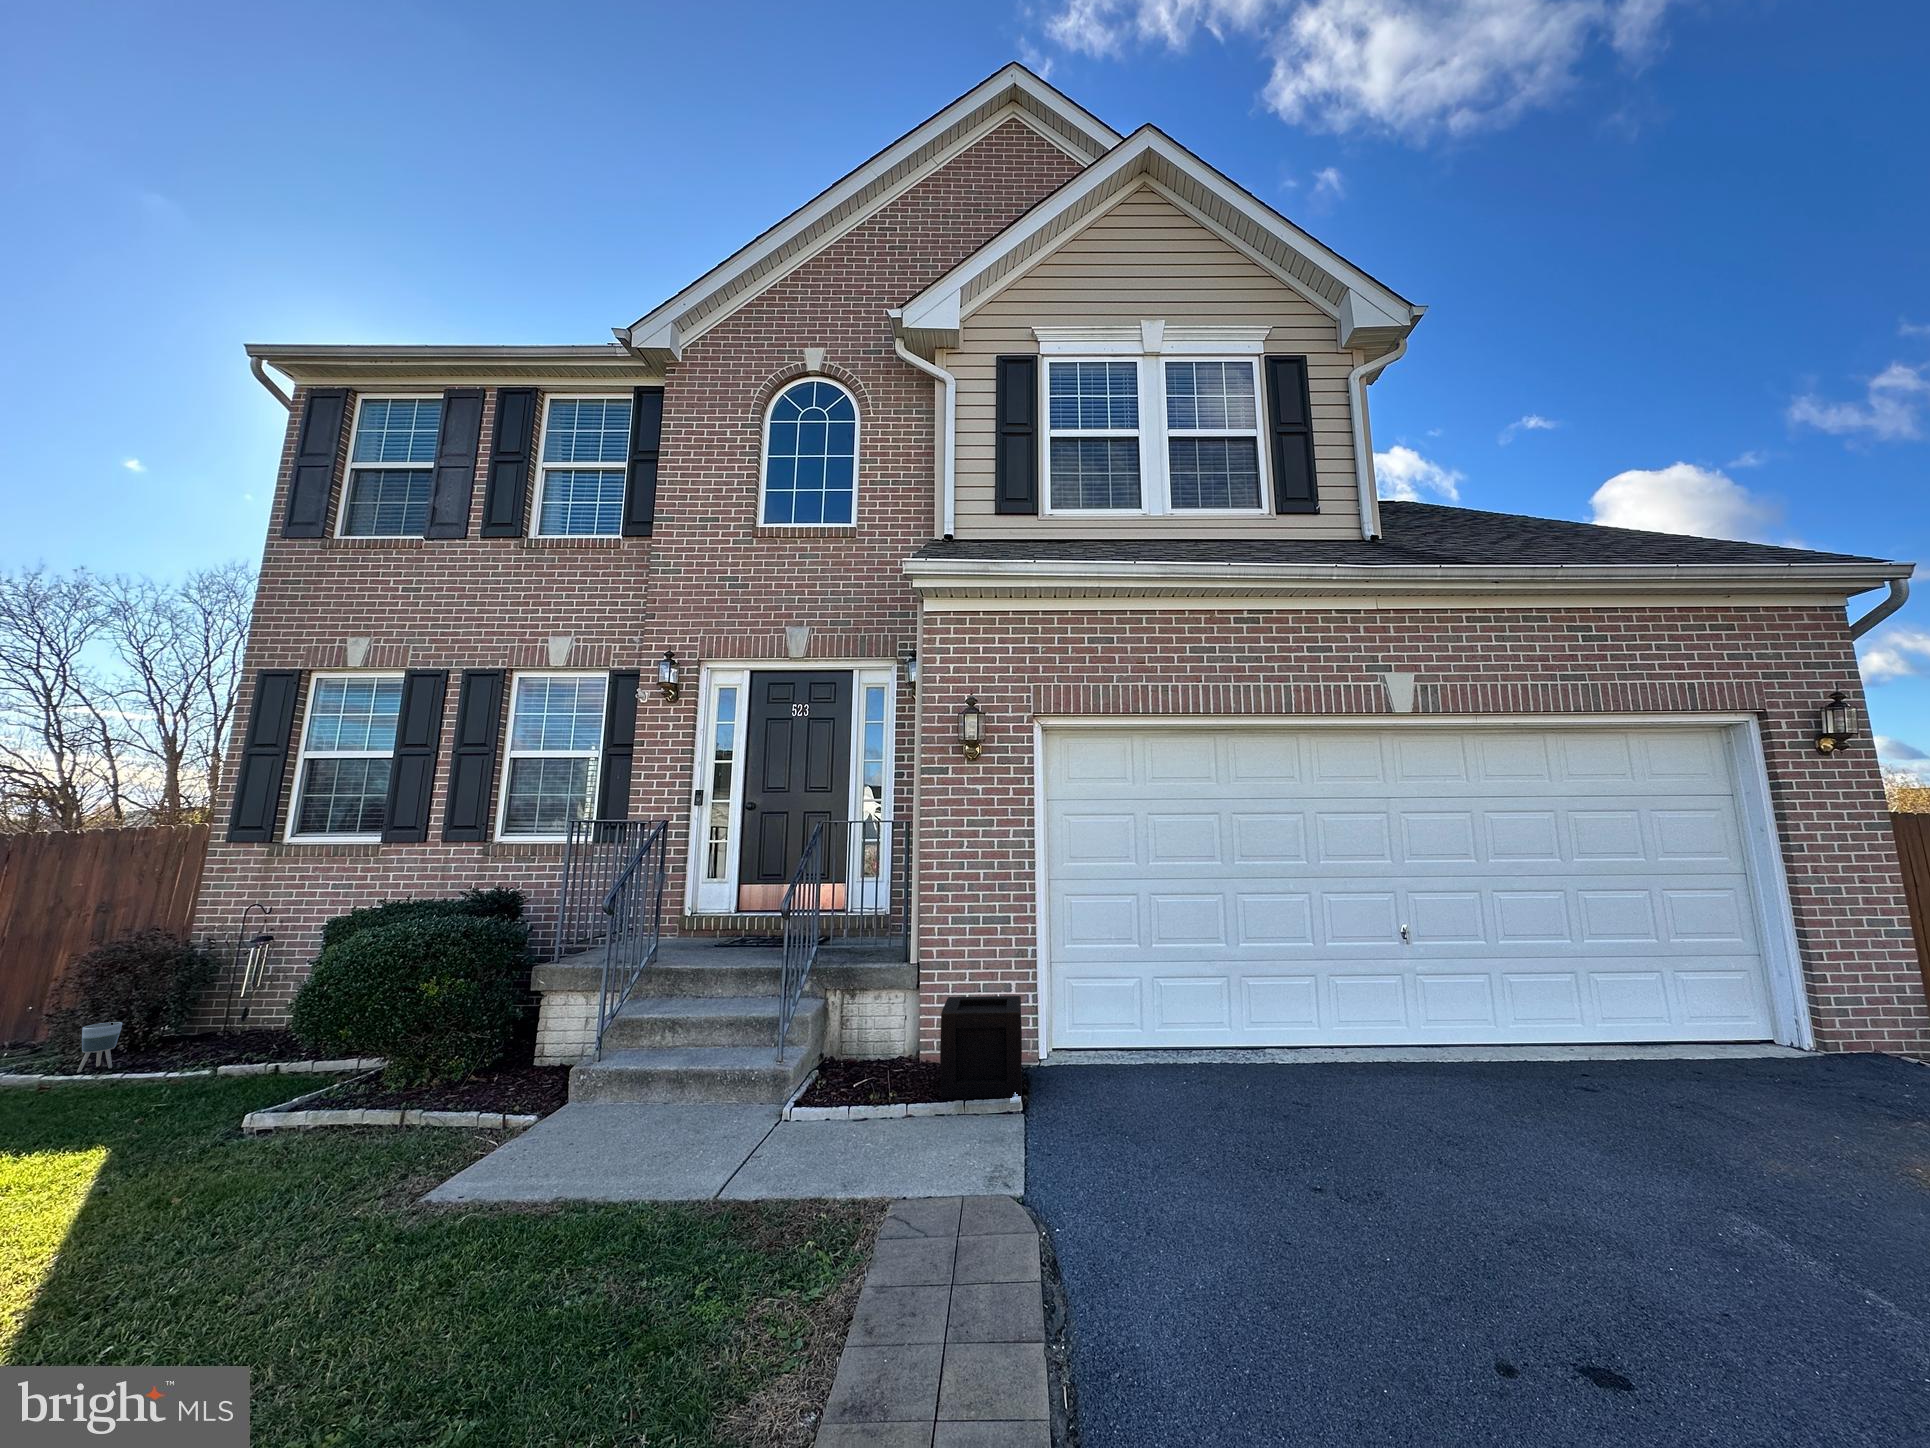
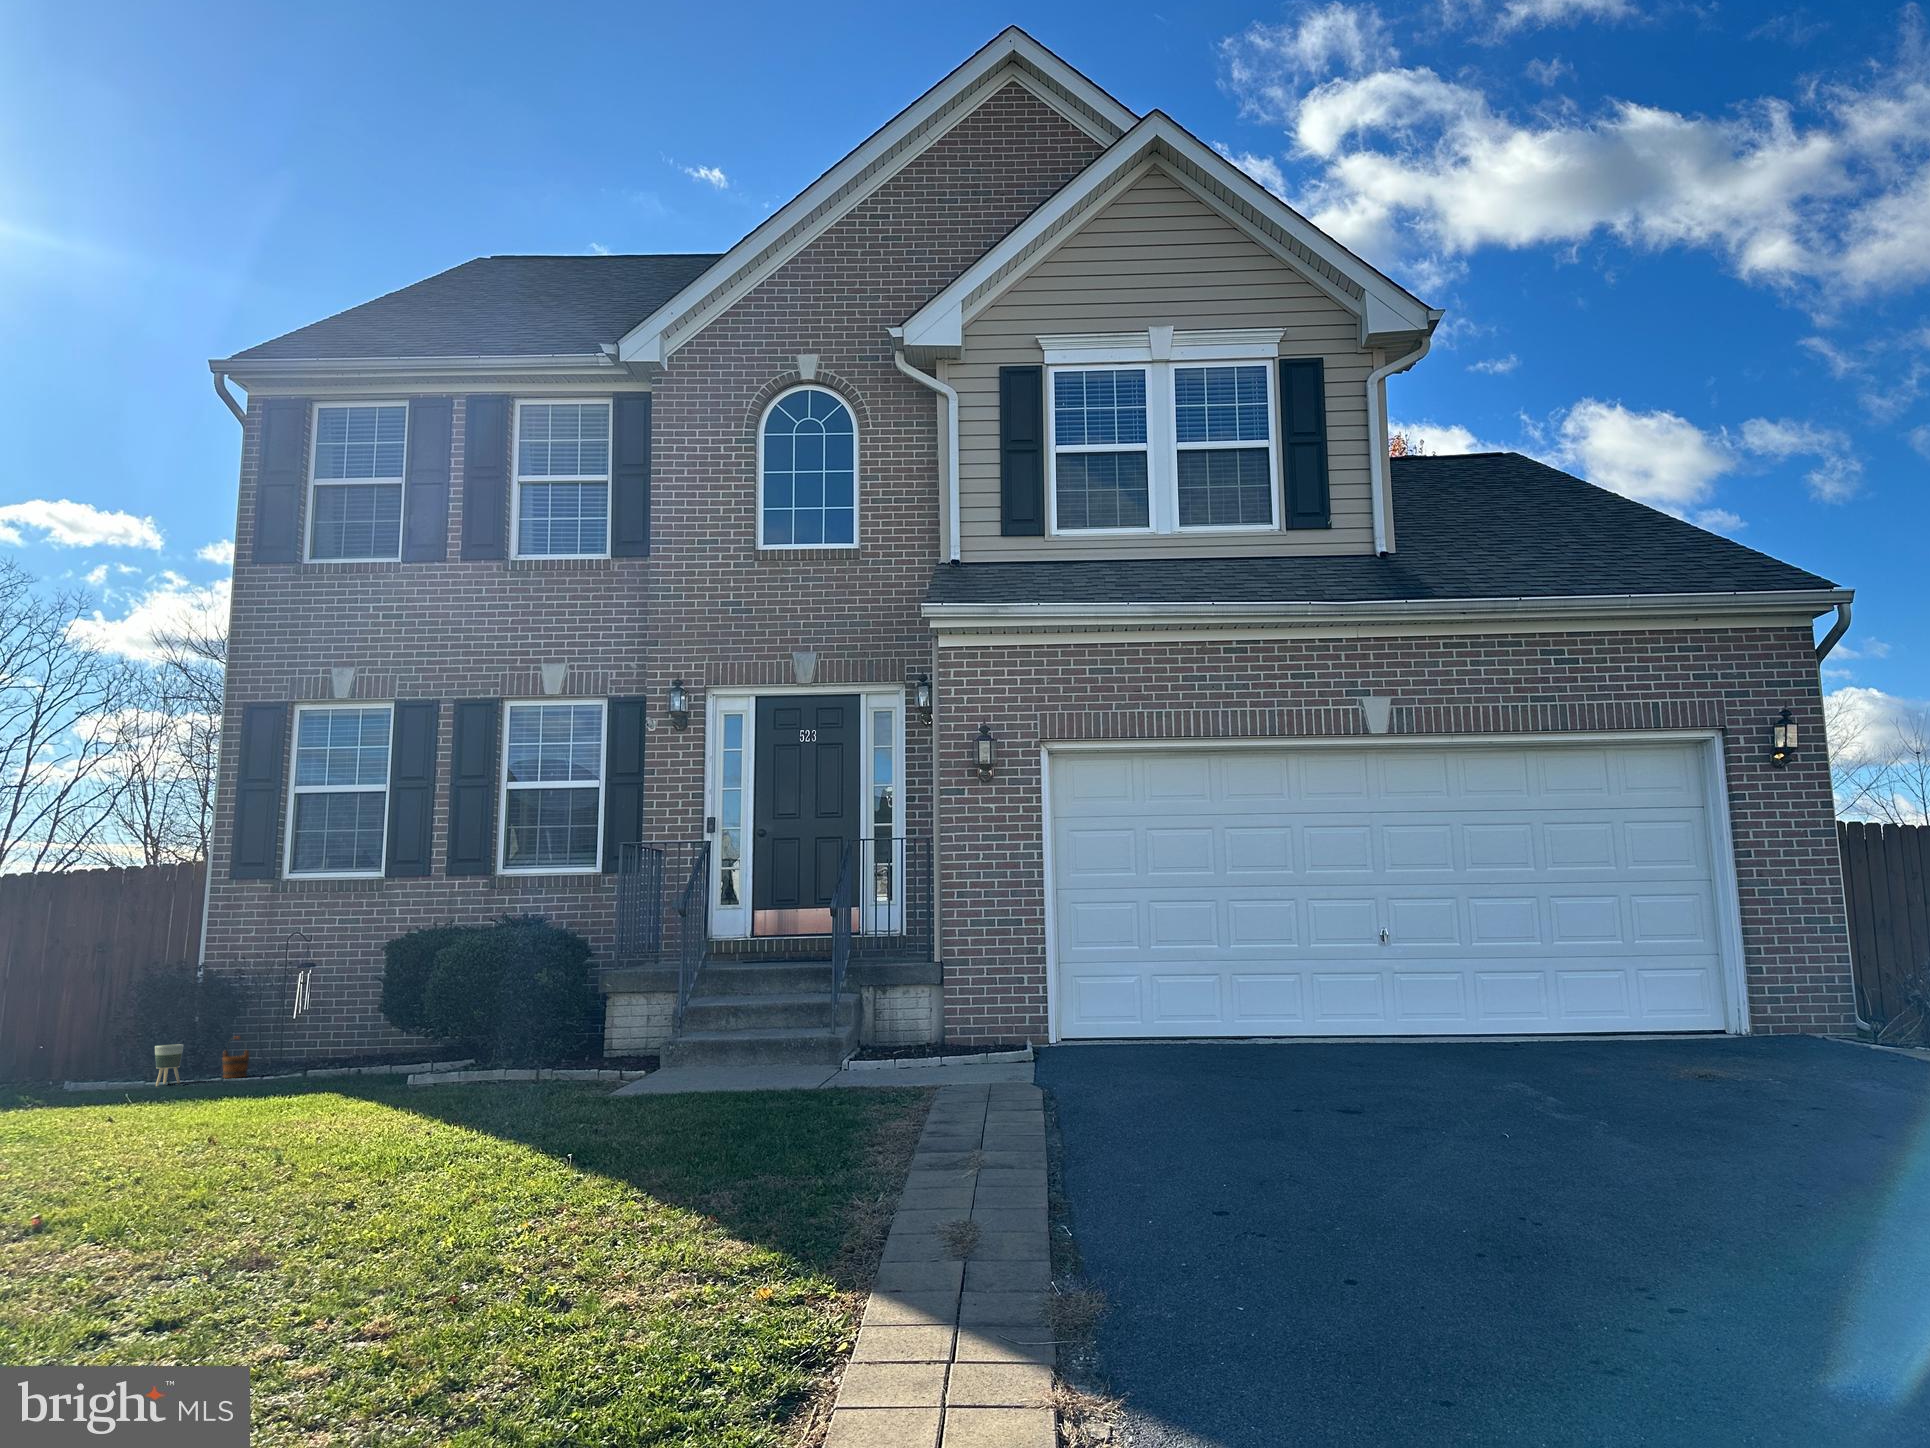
wooden crate: present [940,996,1022,1098] -> none [962,989,1032,1061]
wooden bucket: none [181,1007,216,1053] -> present [223,1036,249,1078]

